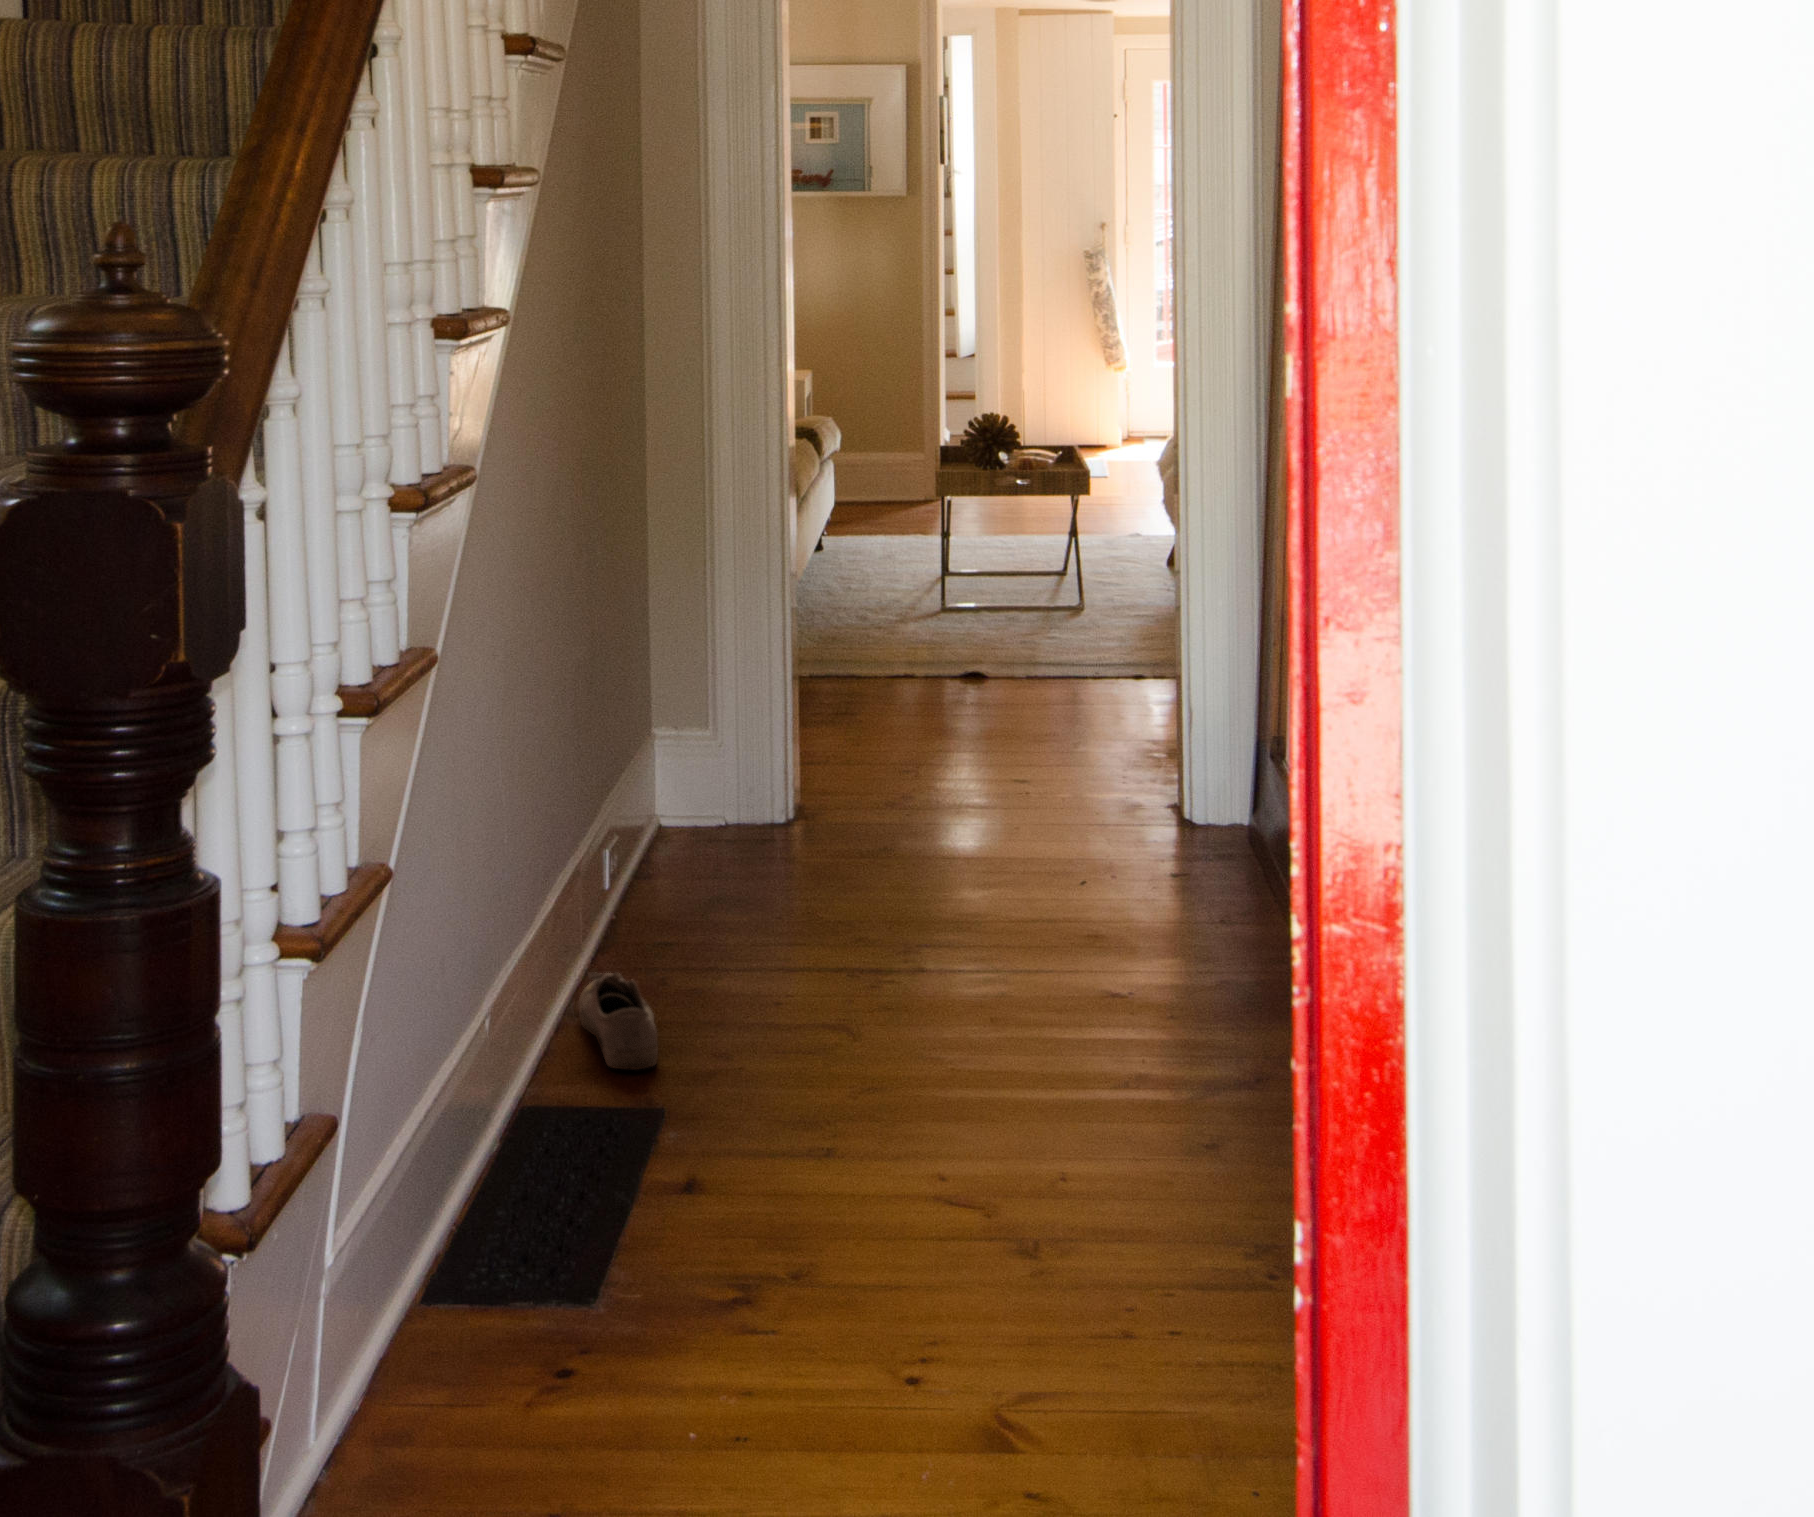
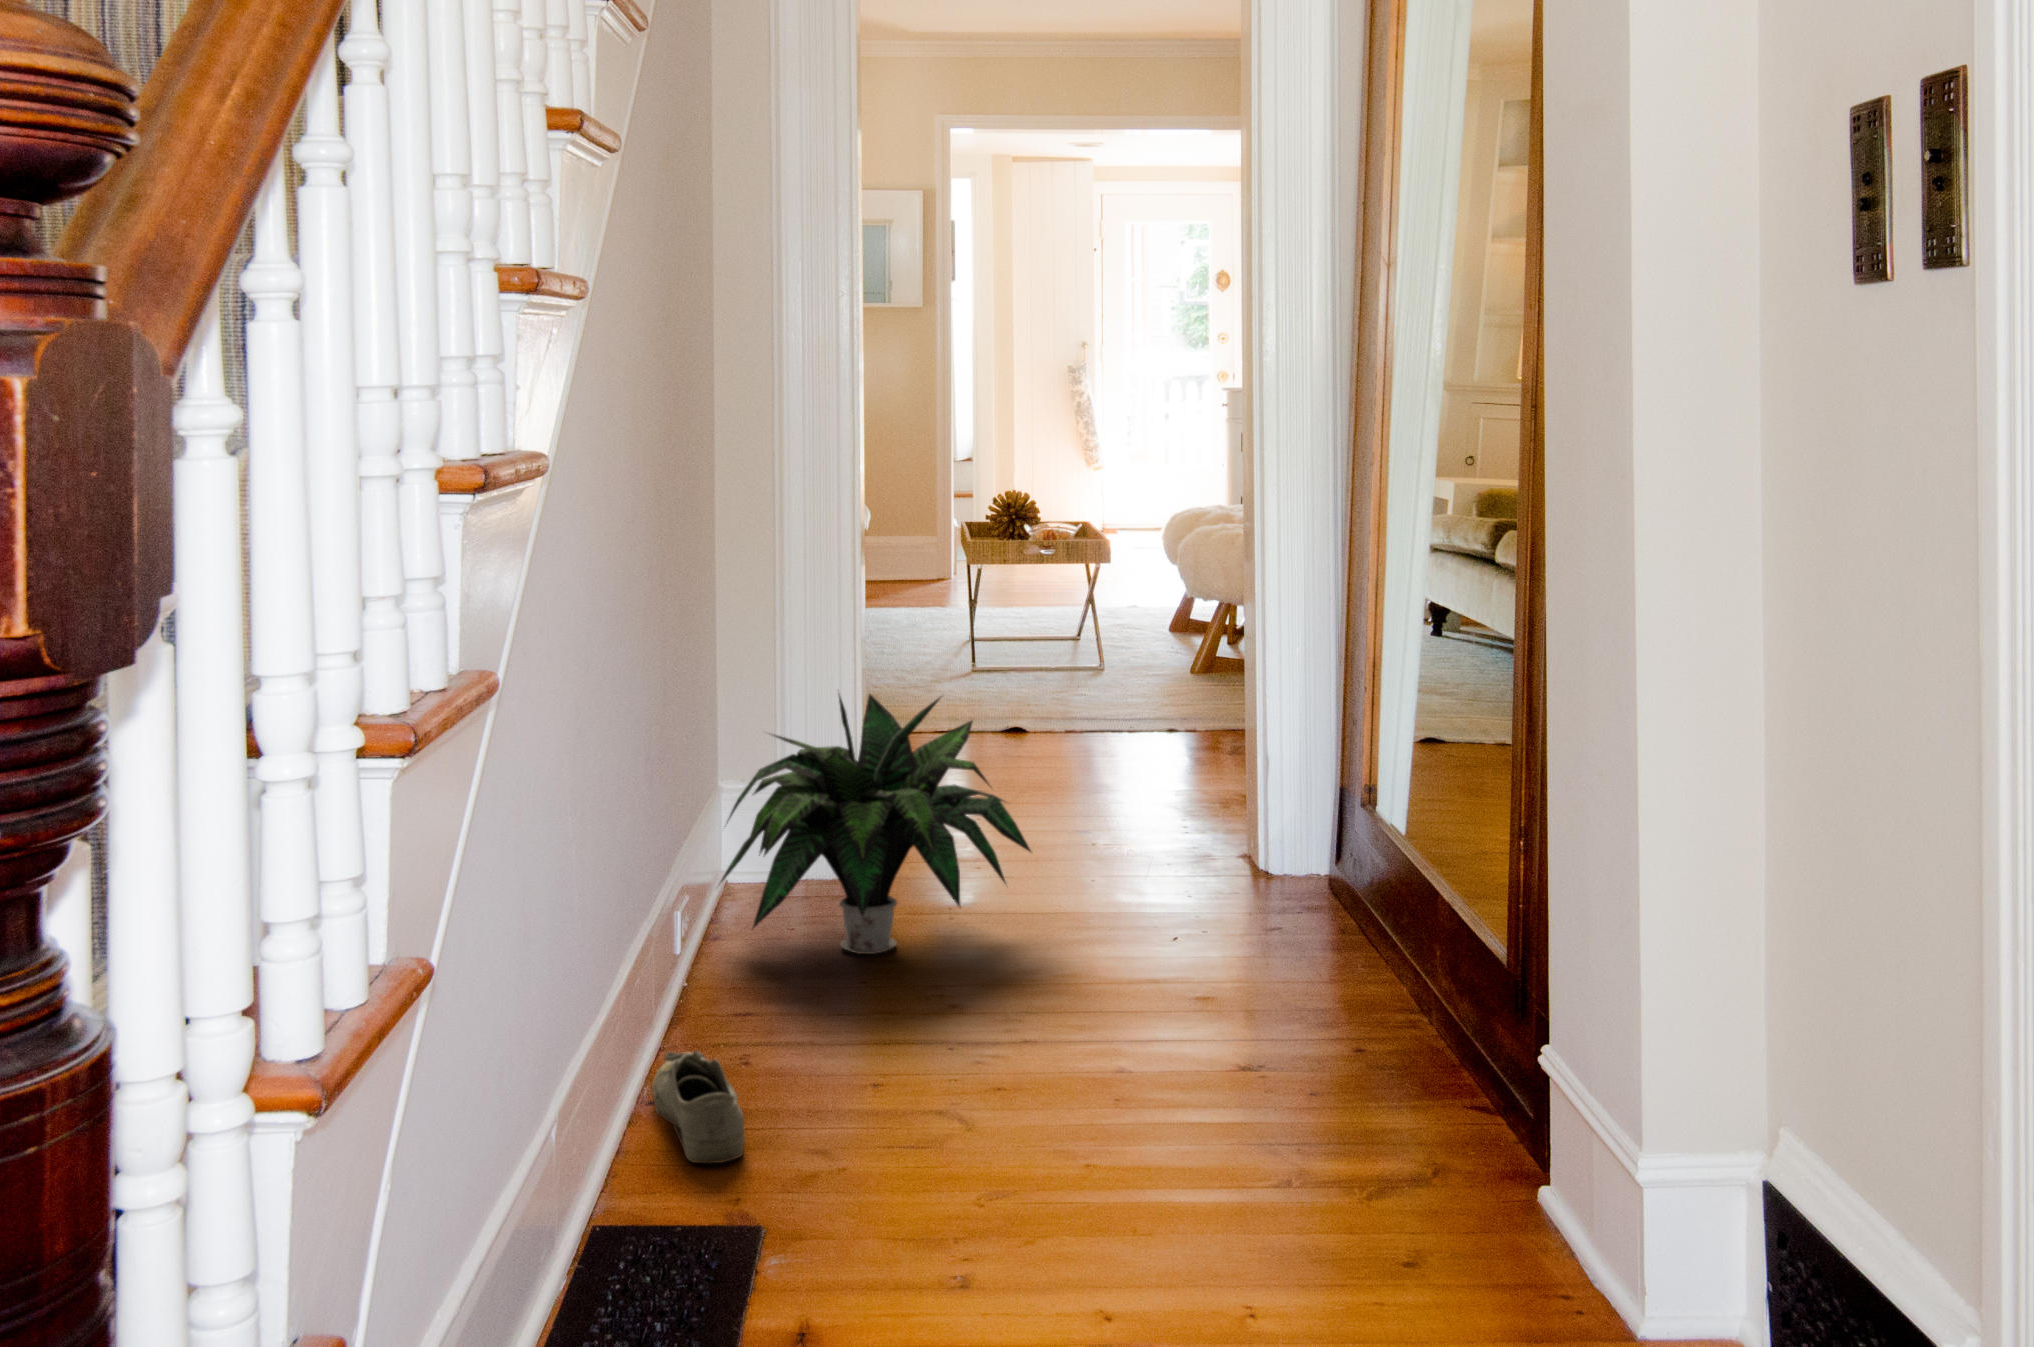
potted plant: none [644,641,953,899] -> present [720,694,1031,954]

